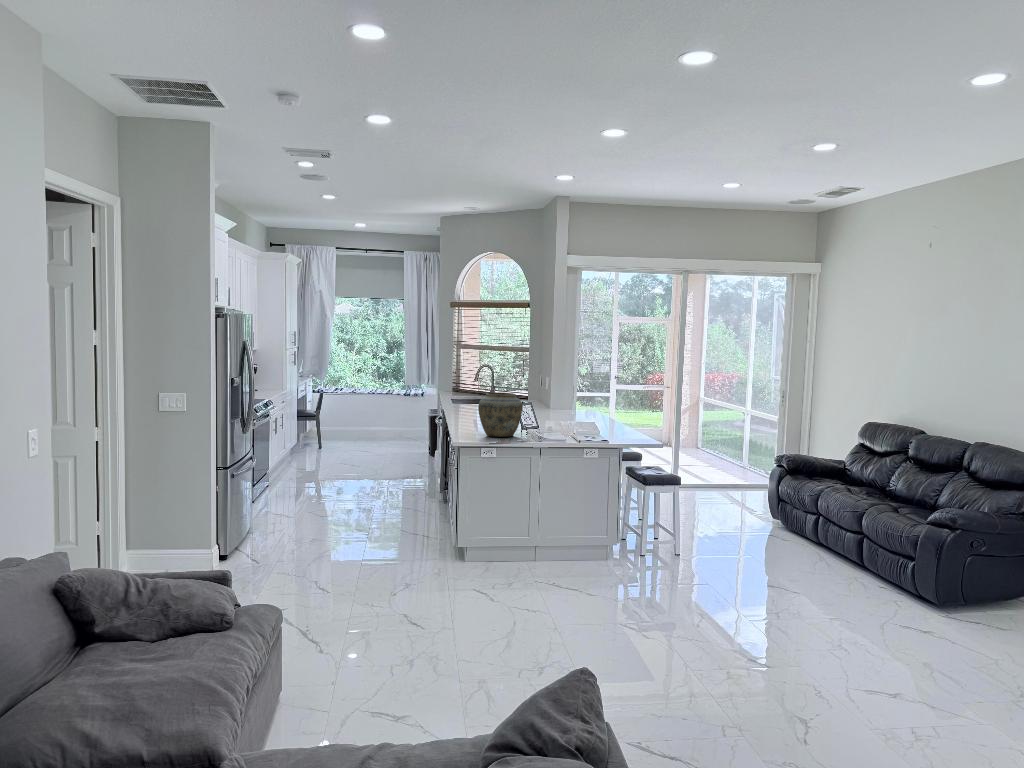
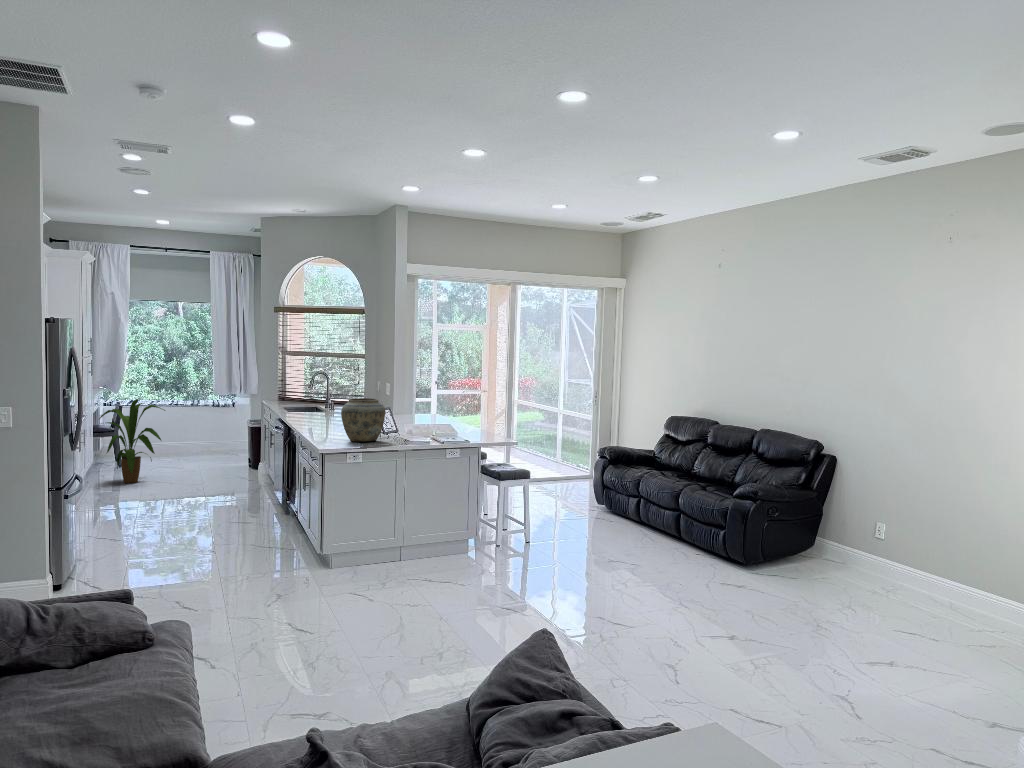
house plant: none [291,387,347,466] -> present [99,398,165,483]

